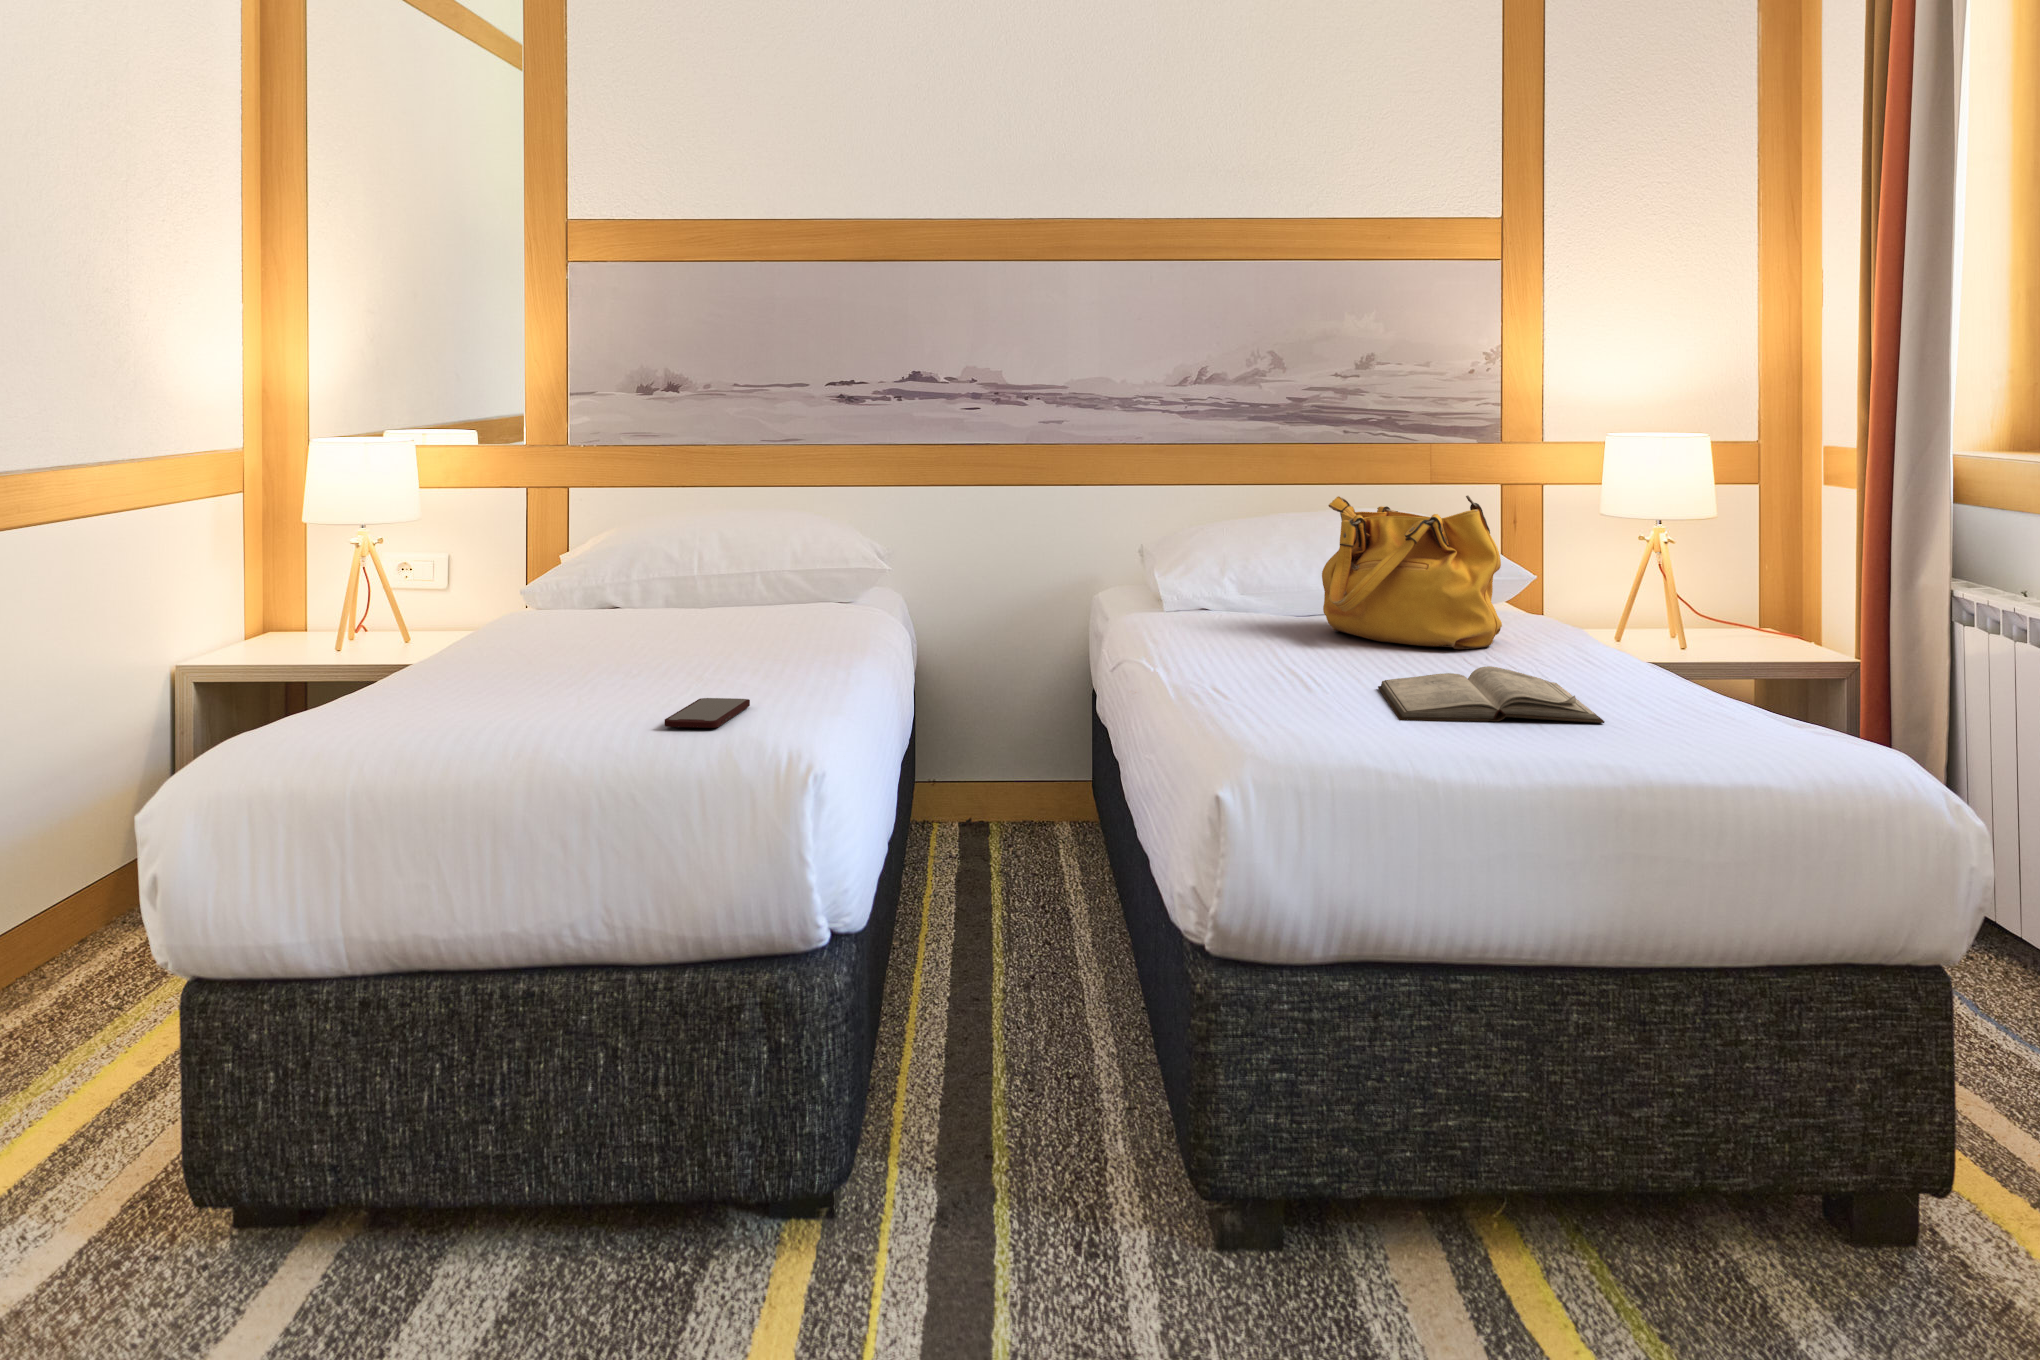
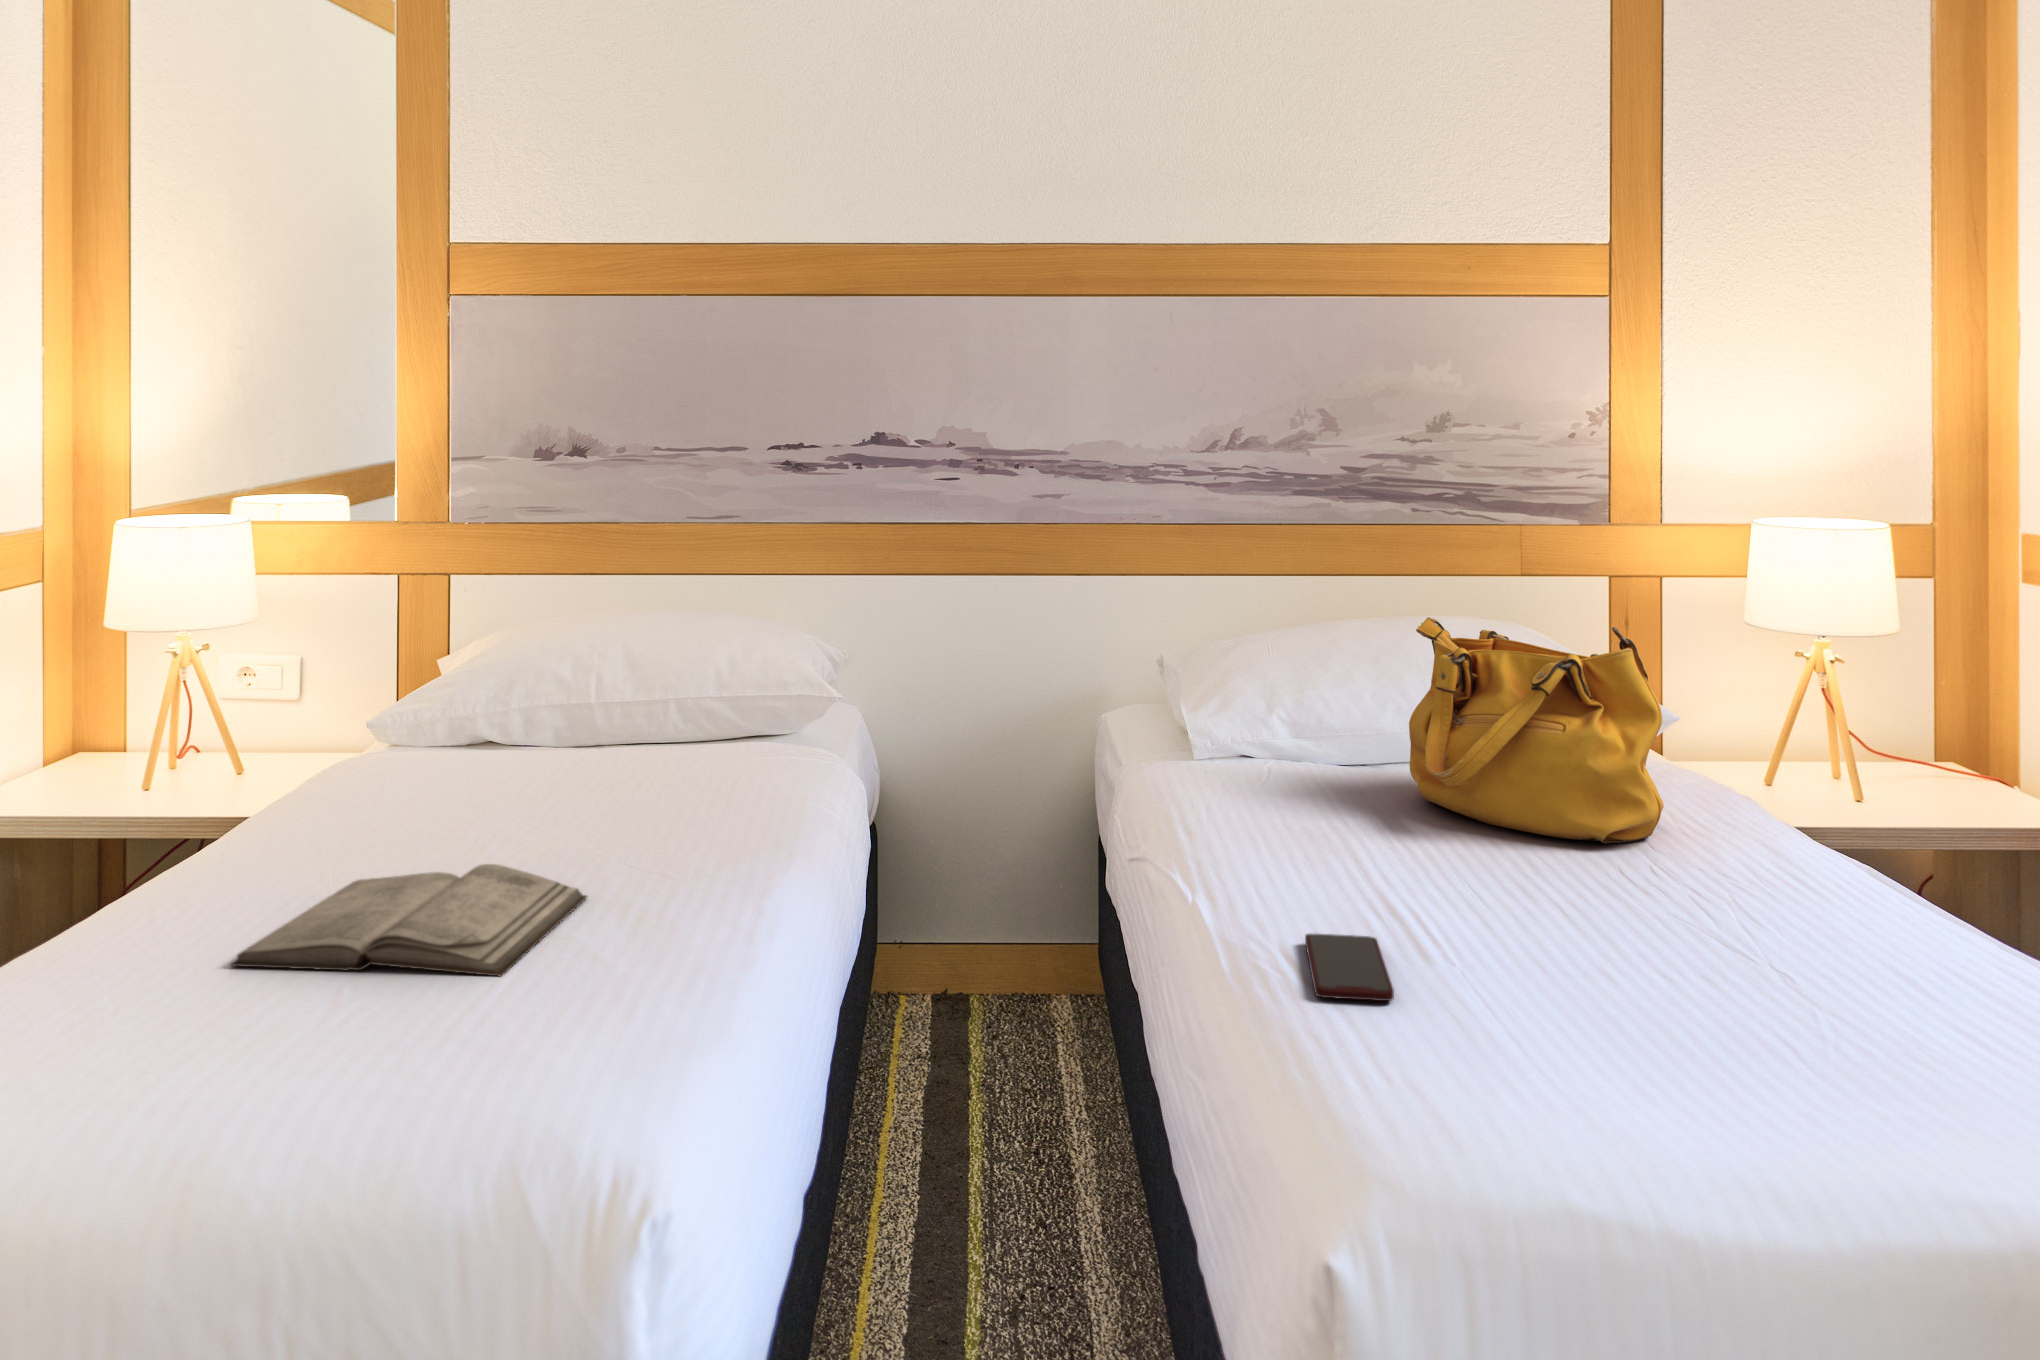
diary: present [1378,666,1604,723] -> present [230,864,588,976]
smartphone: present [665,698,750,728] -> present [1305,934,1394,1001]

